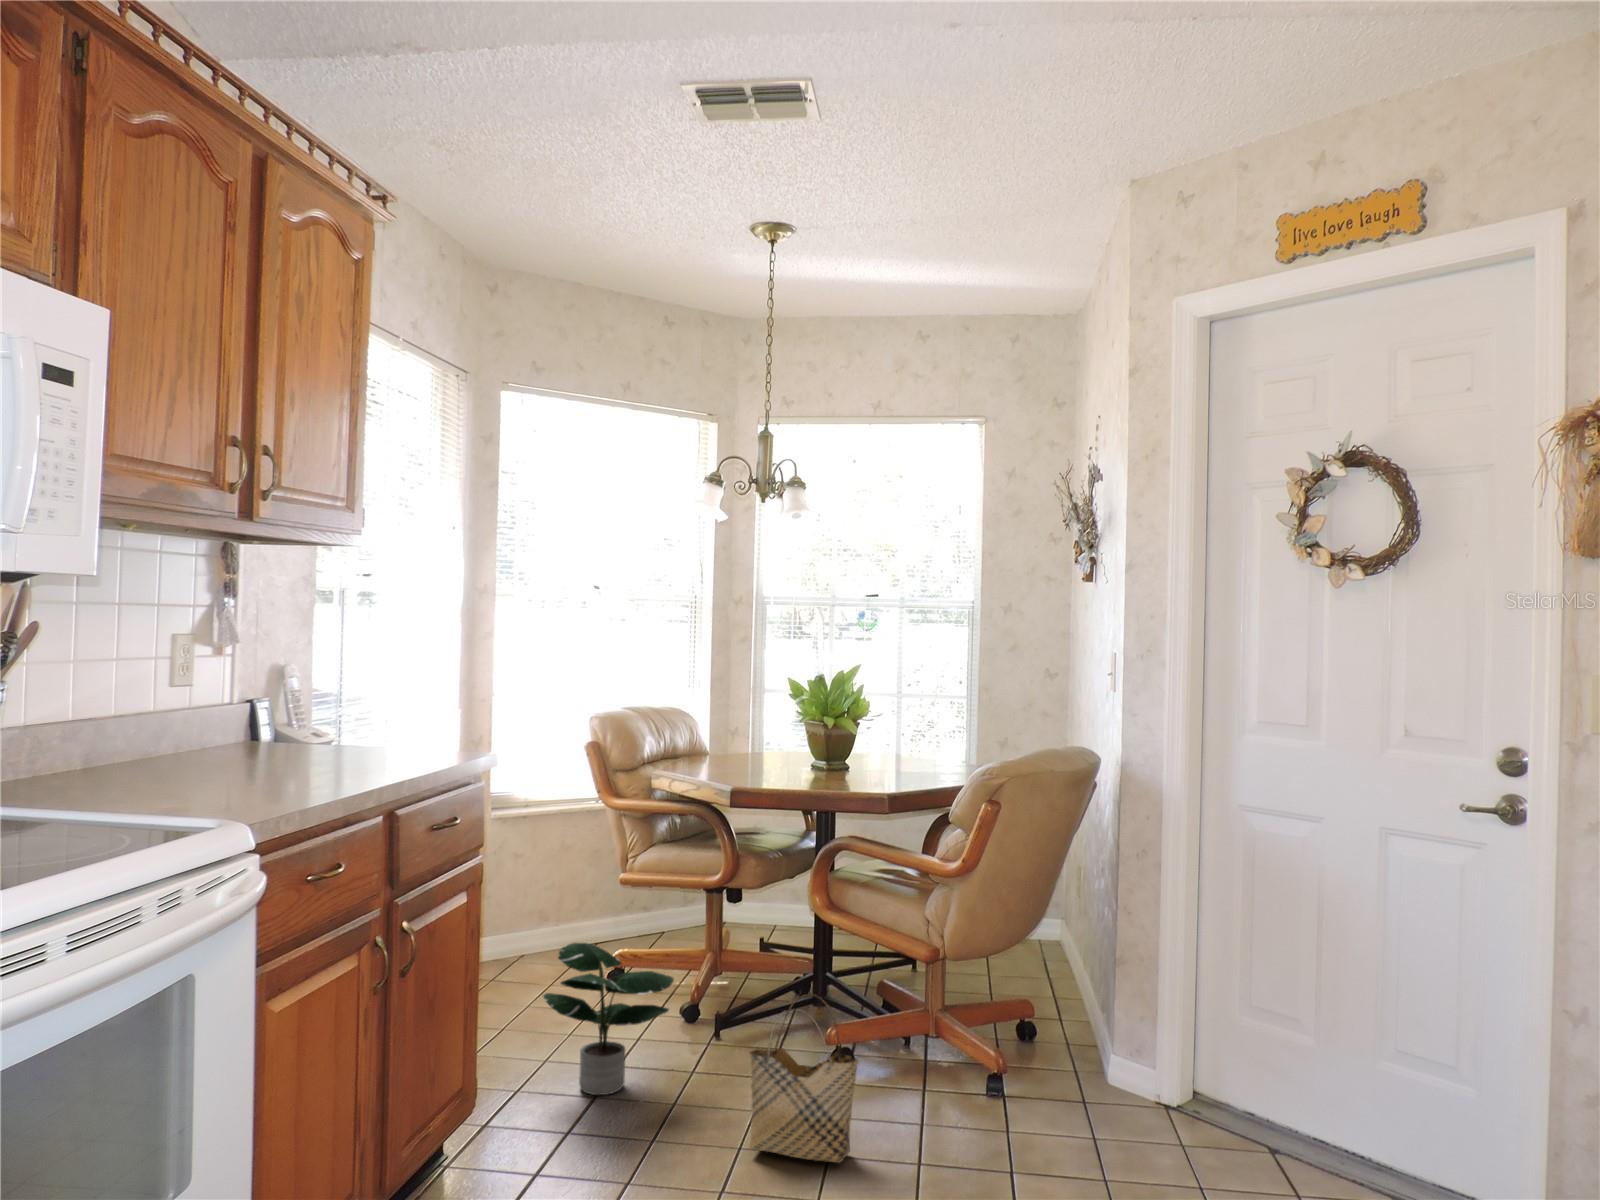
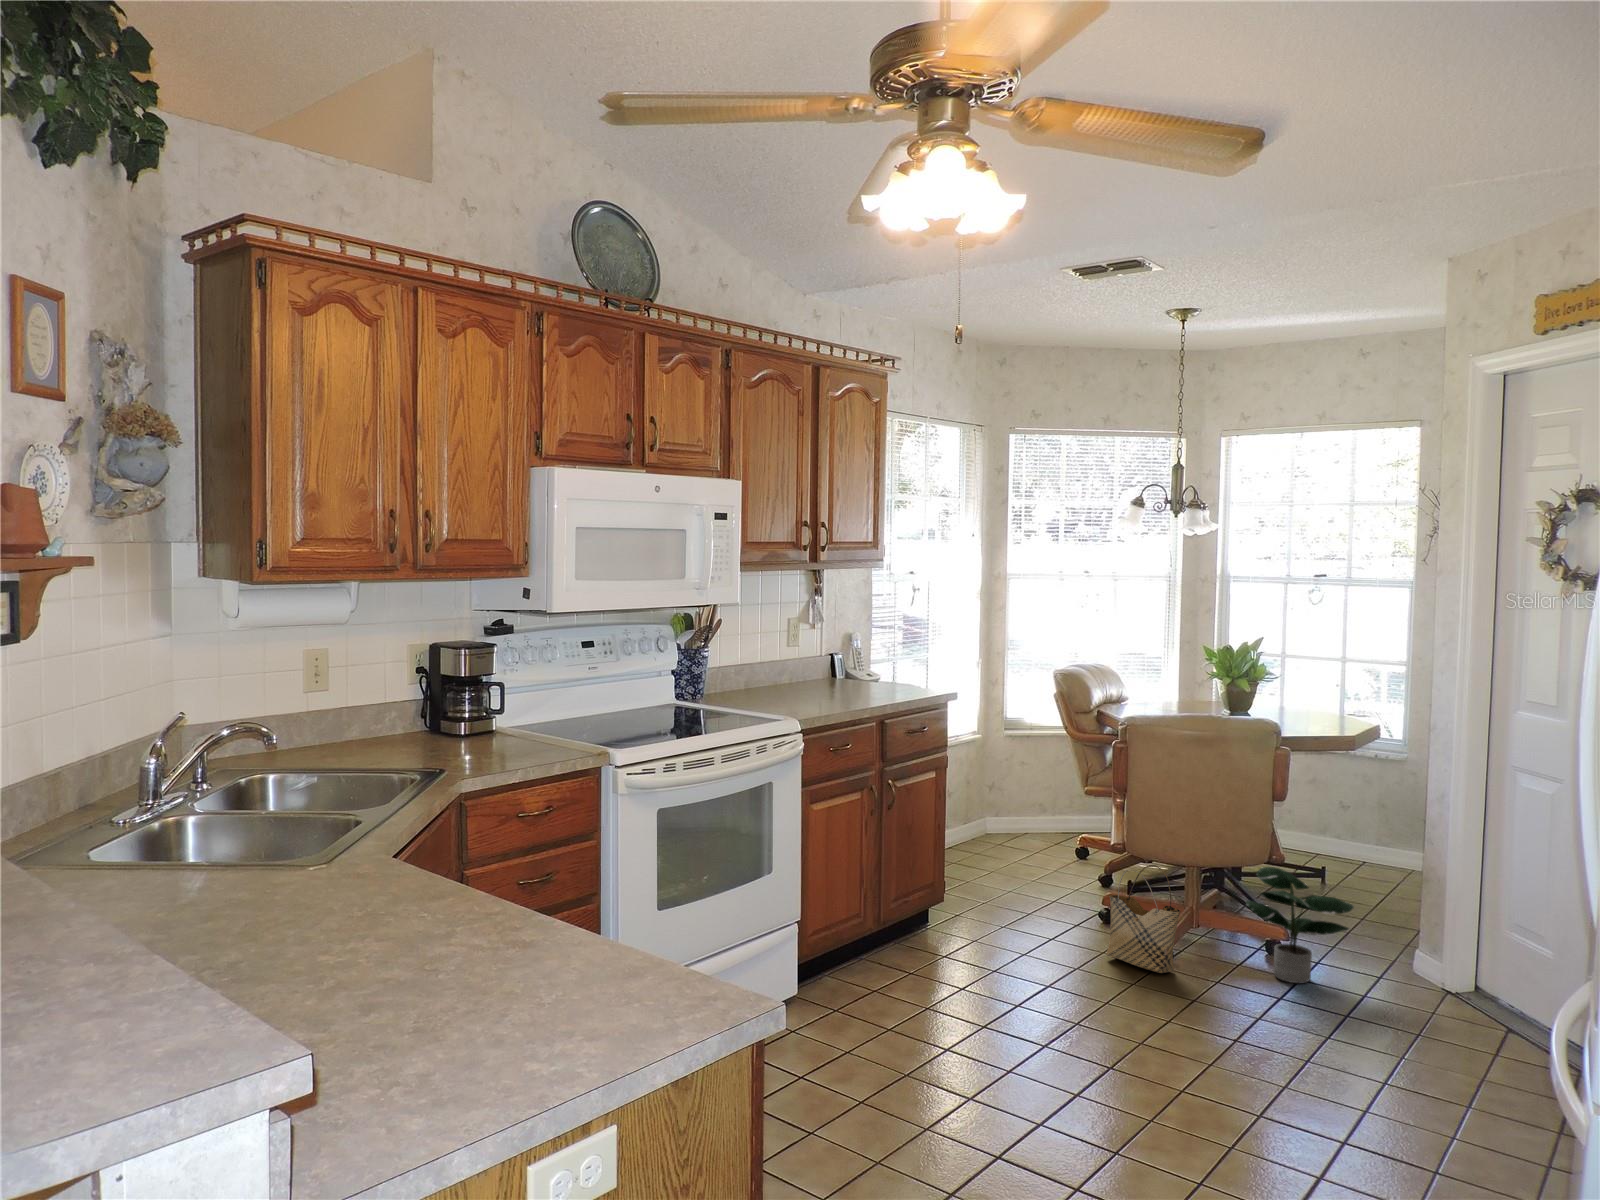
potted plant: present [543,943,674,1095] -> present [1246,867,1354,983]

